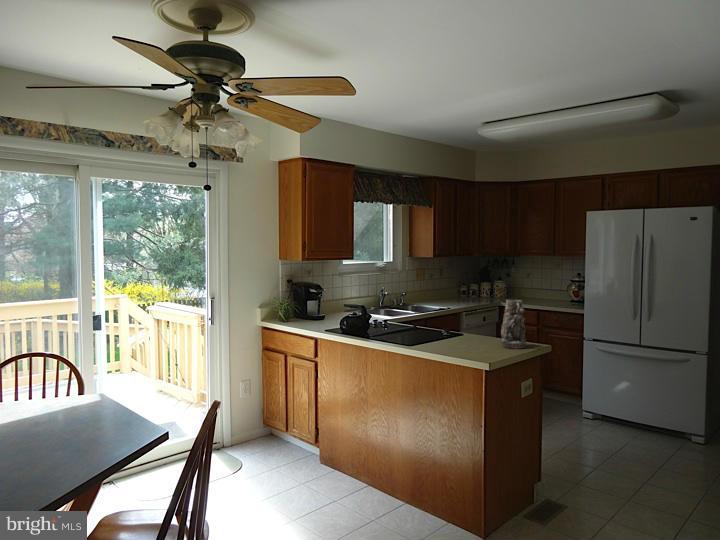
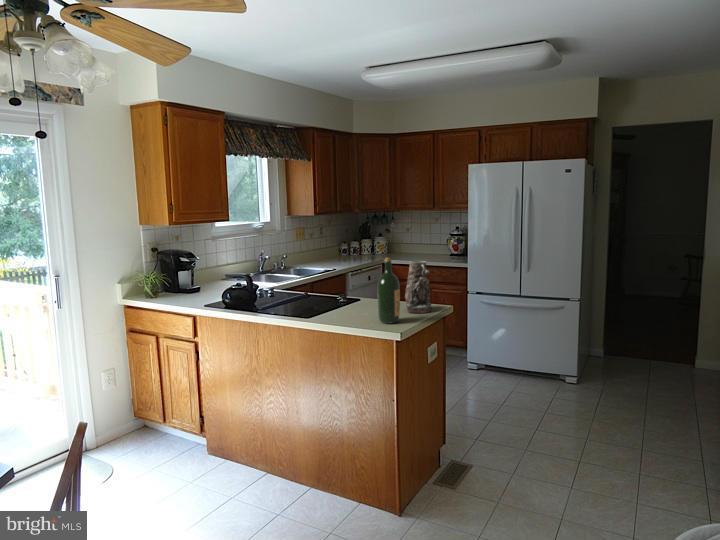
wine bottle: none [472,295,492,354] -> present [377,258,400,324]

